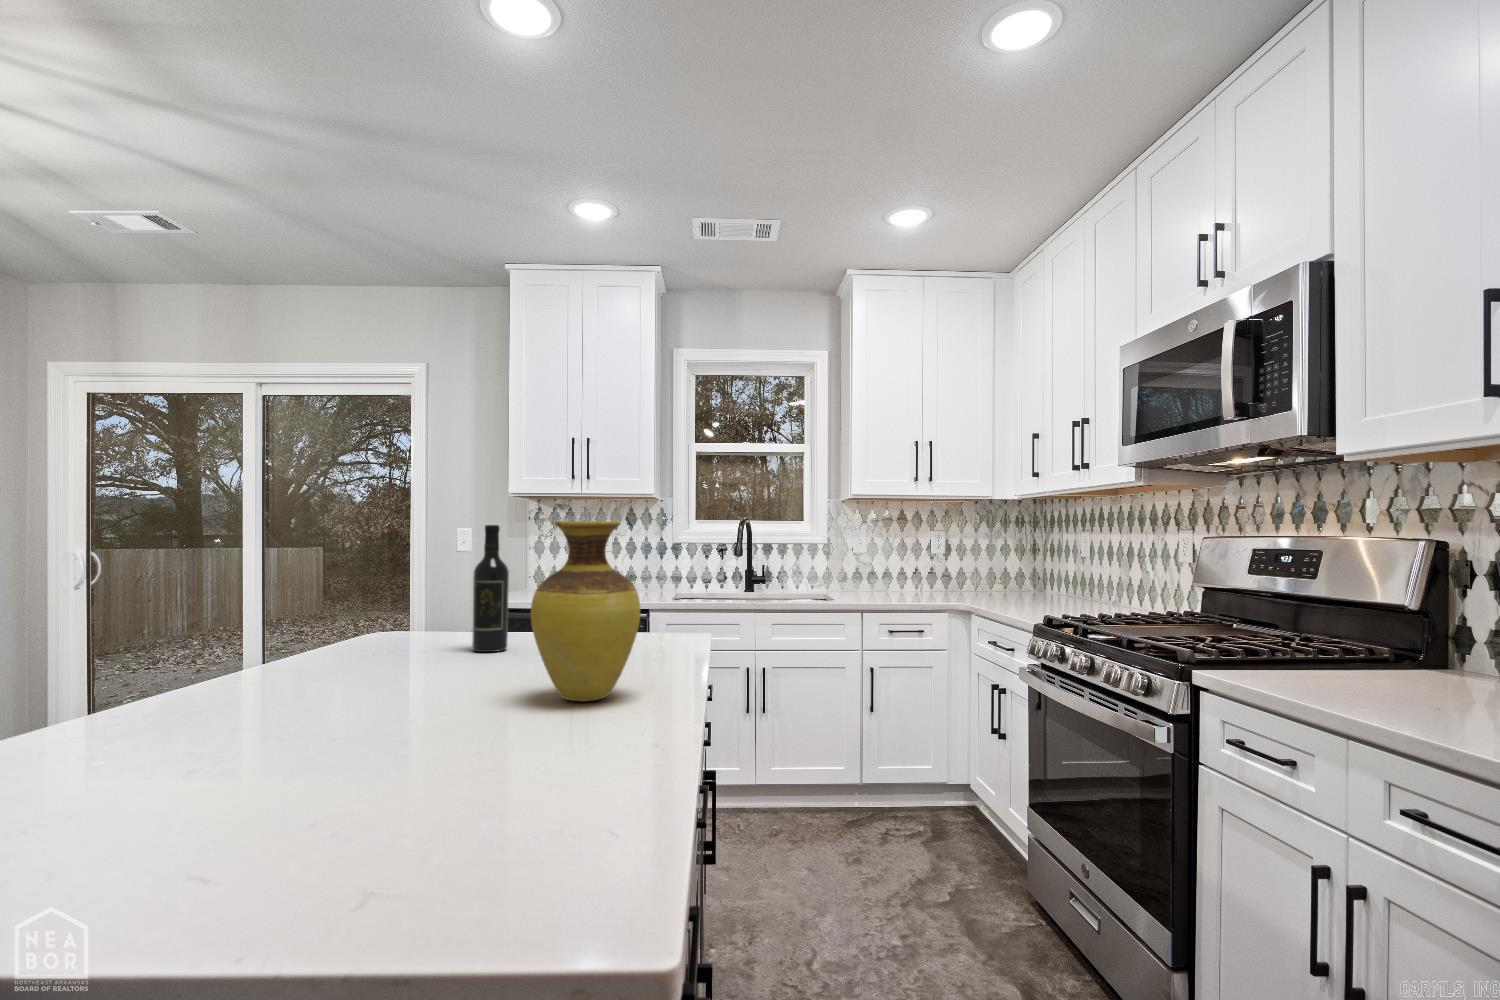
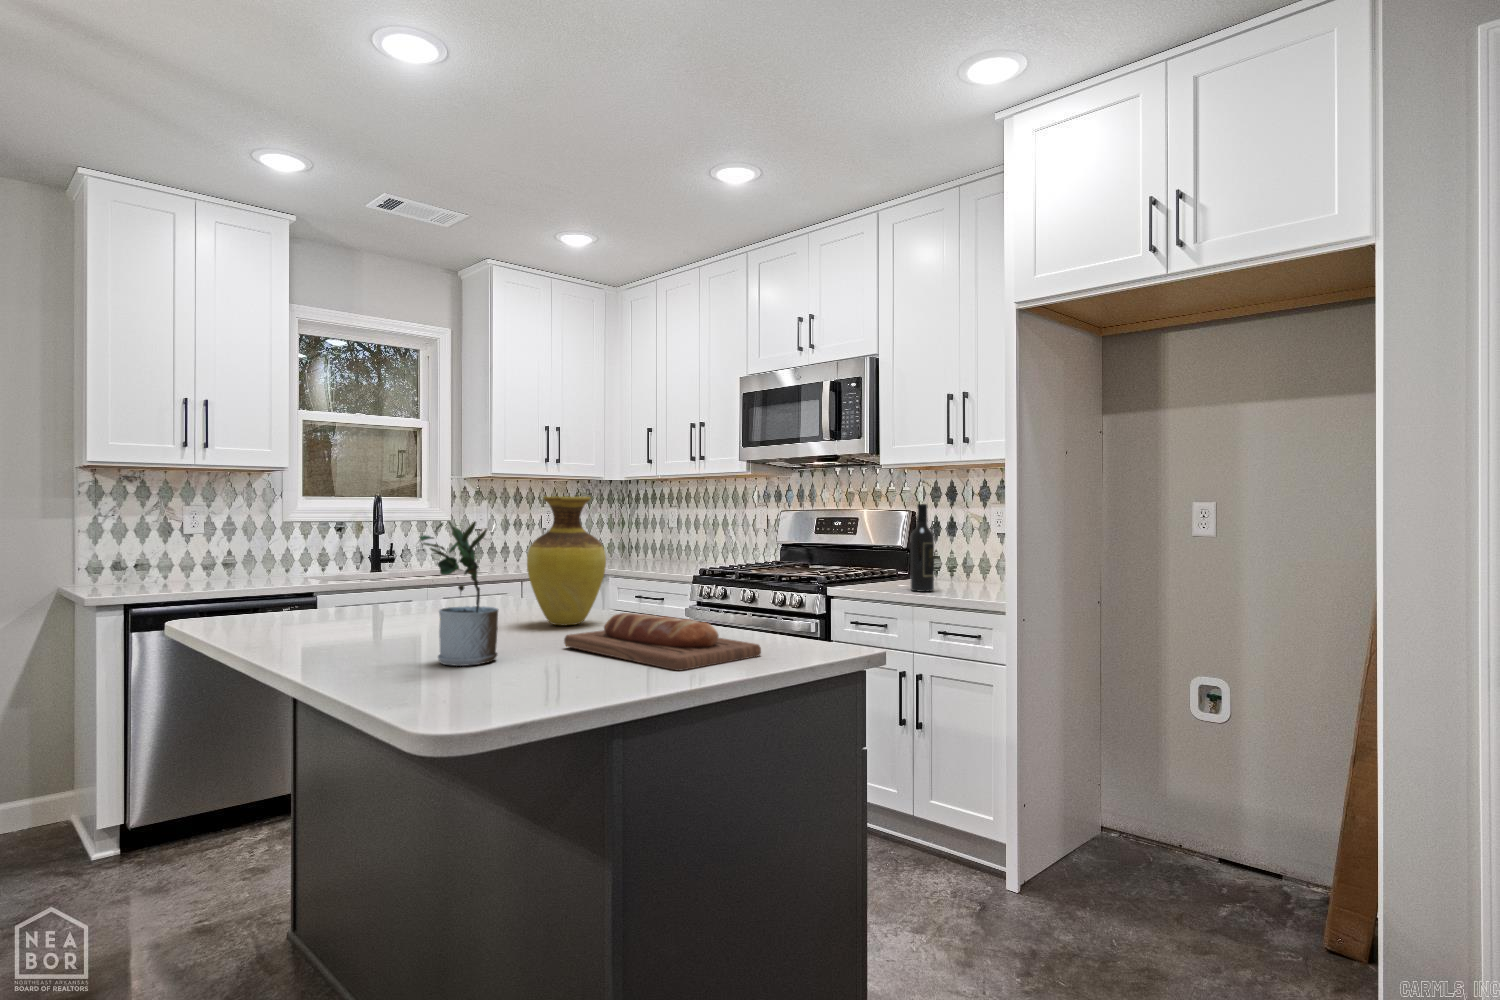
wine bottle: present [472,525,509,652] -> present [910,504,934,592]
potted plant: none [139,557,294,763] -> present [420,521,498,666]
bread loaf: none [263,709,561,862] -> present [564,613,761,670]

